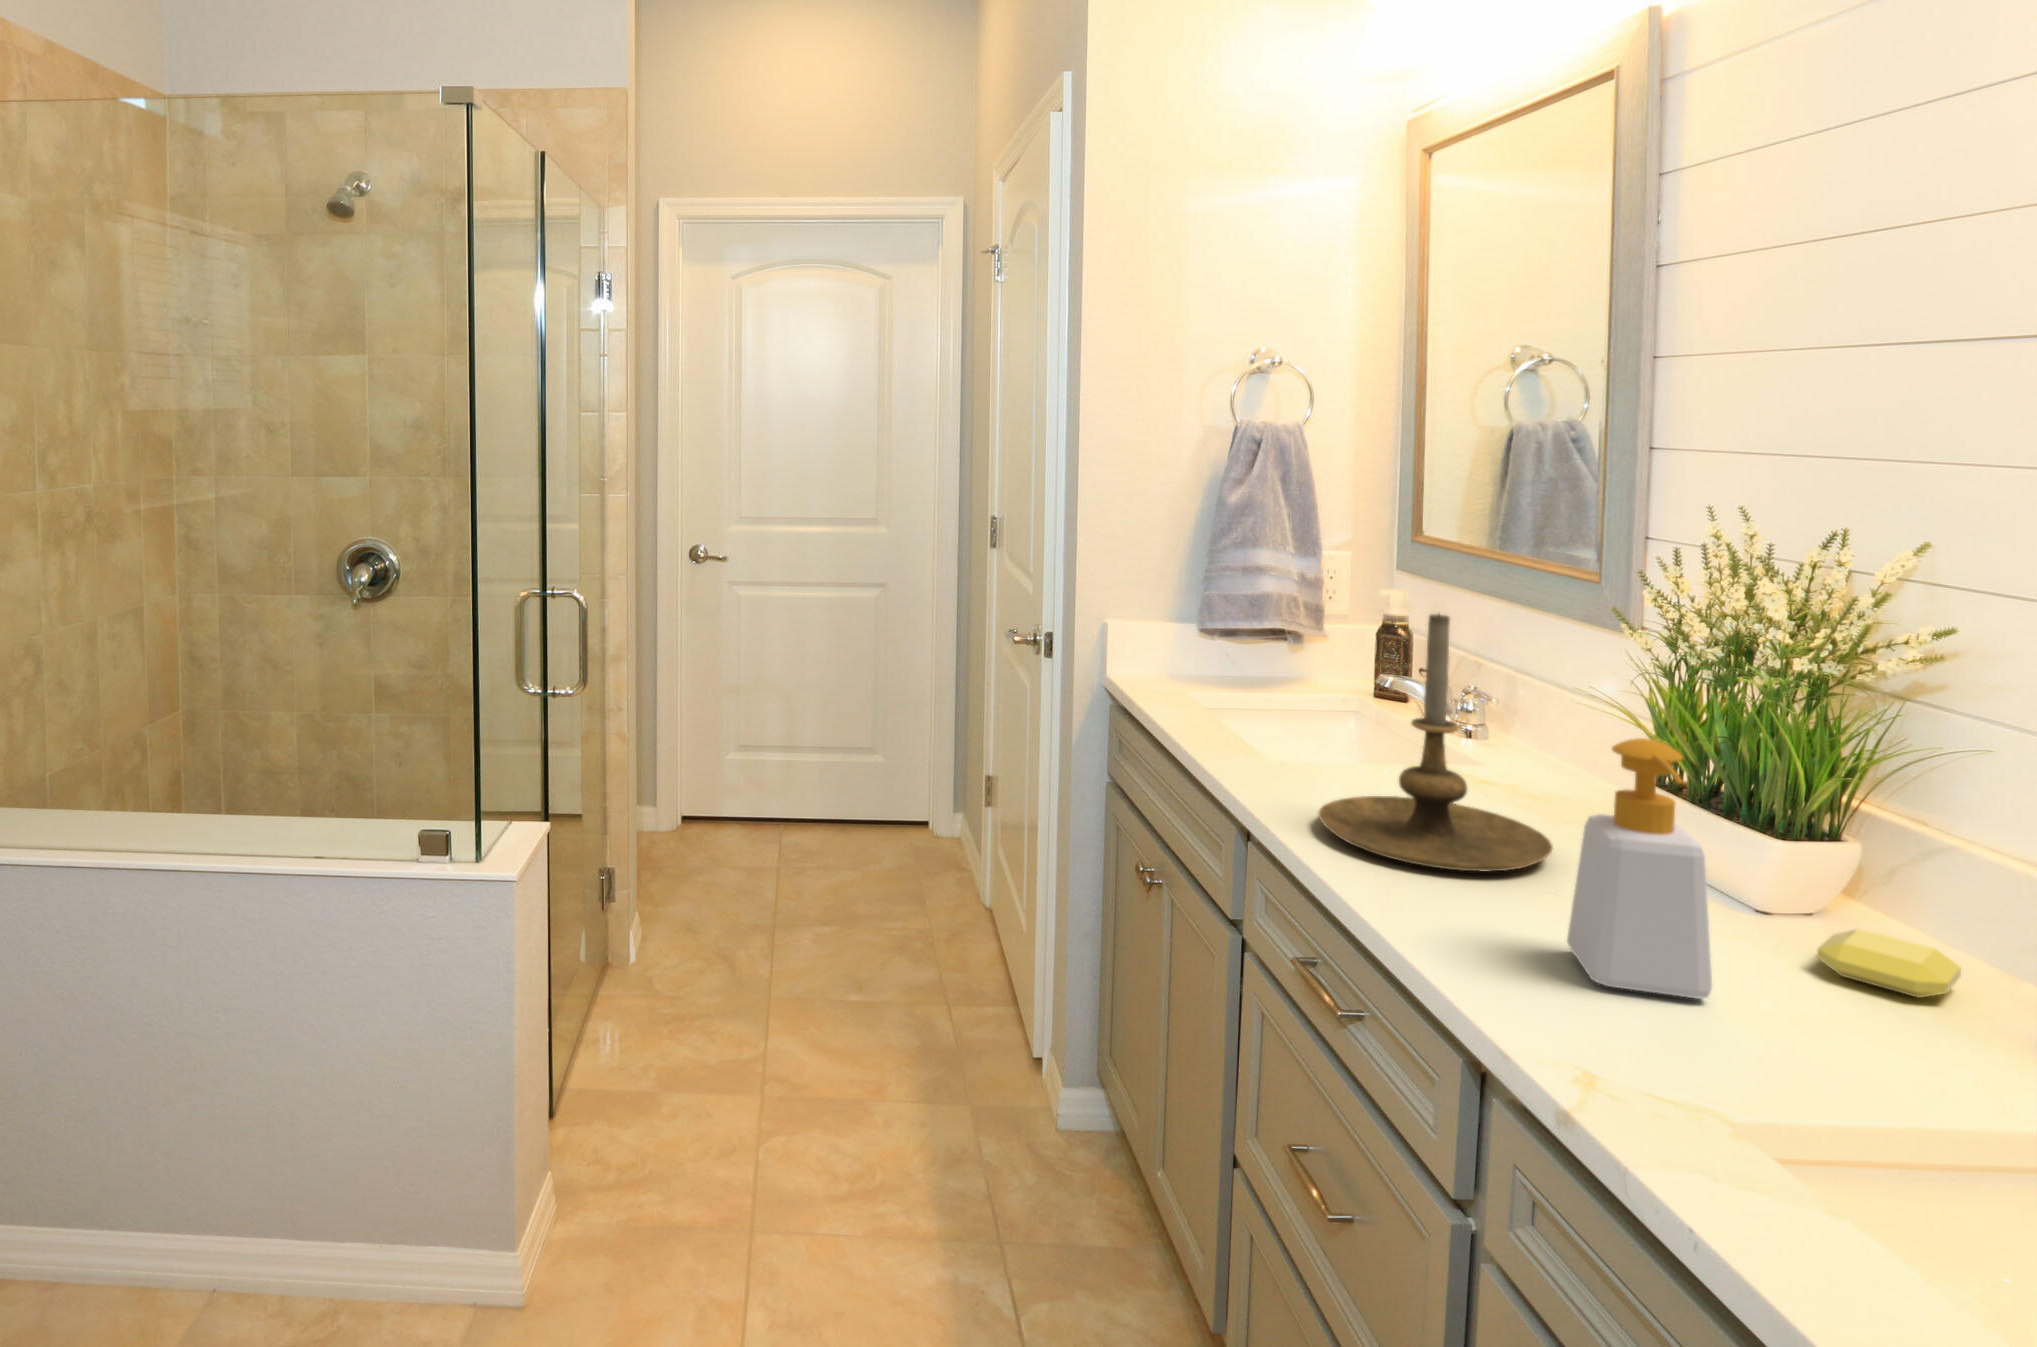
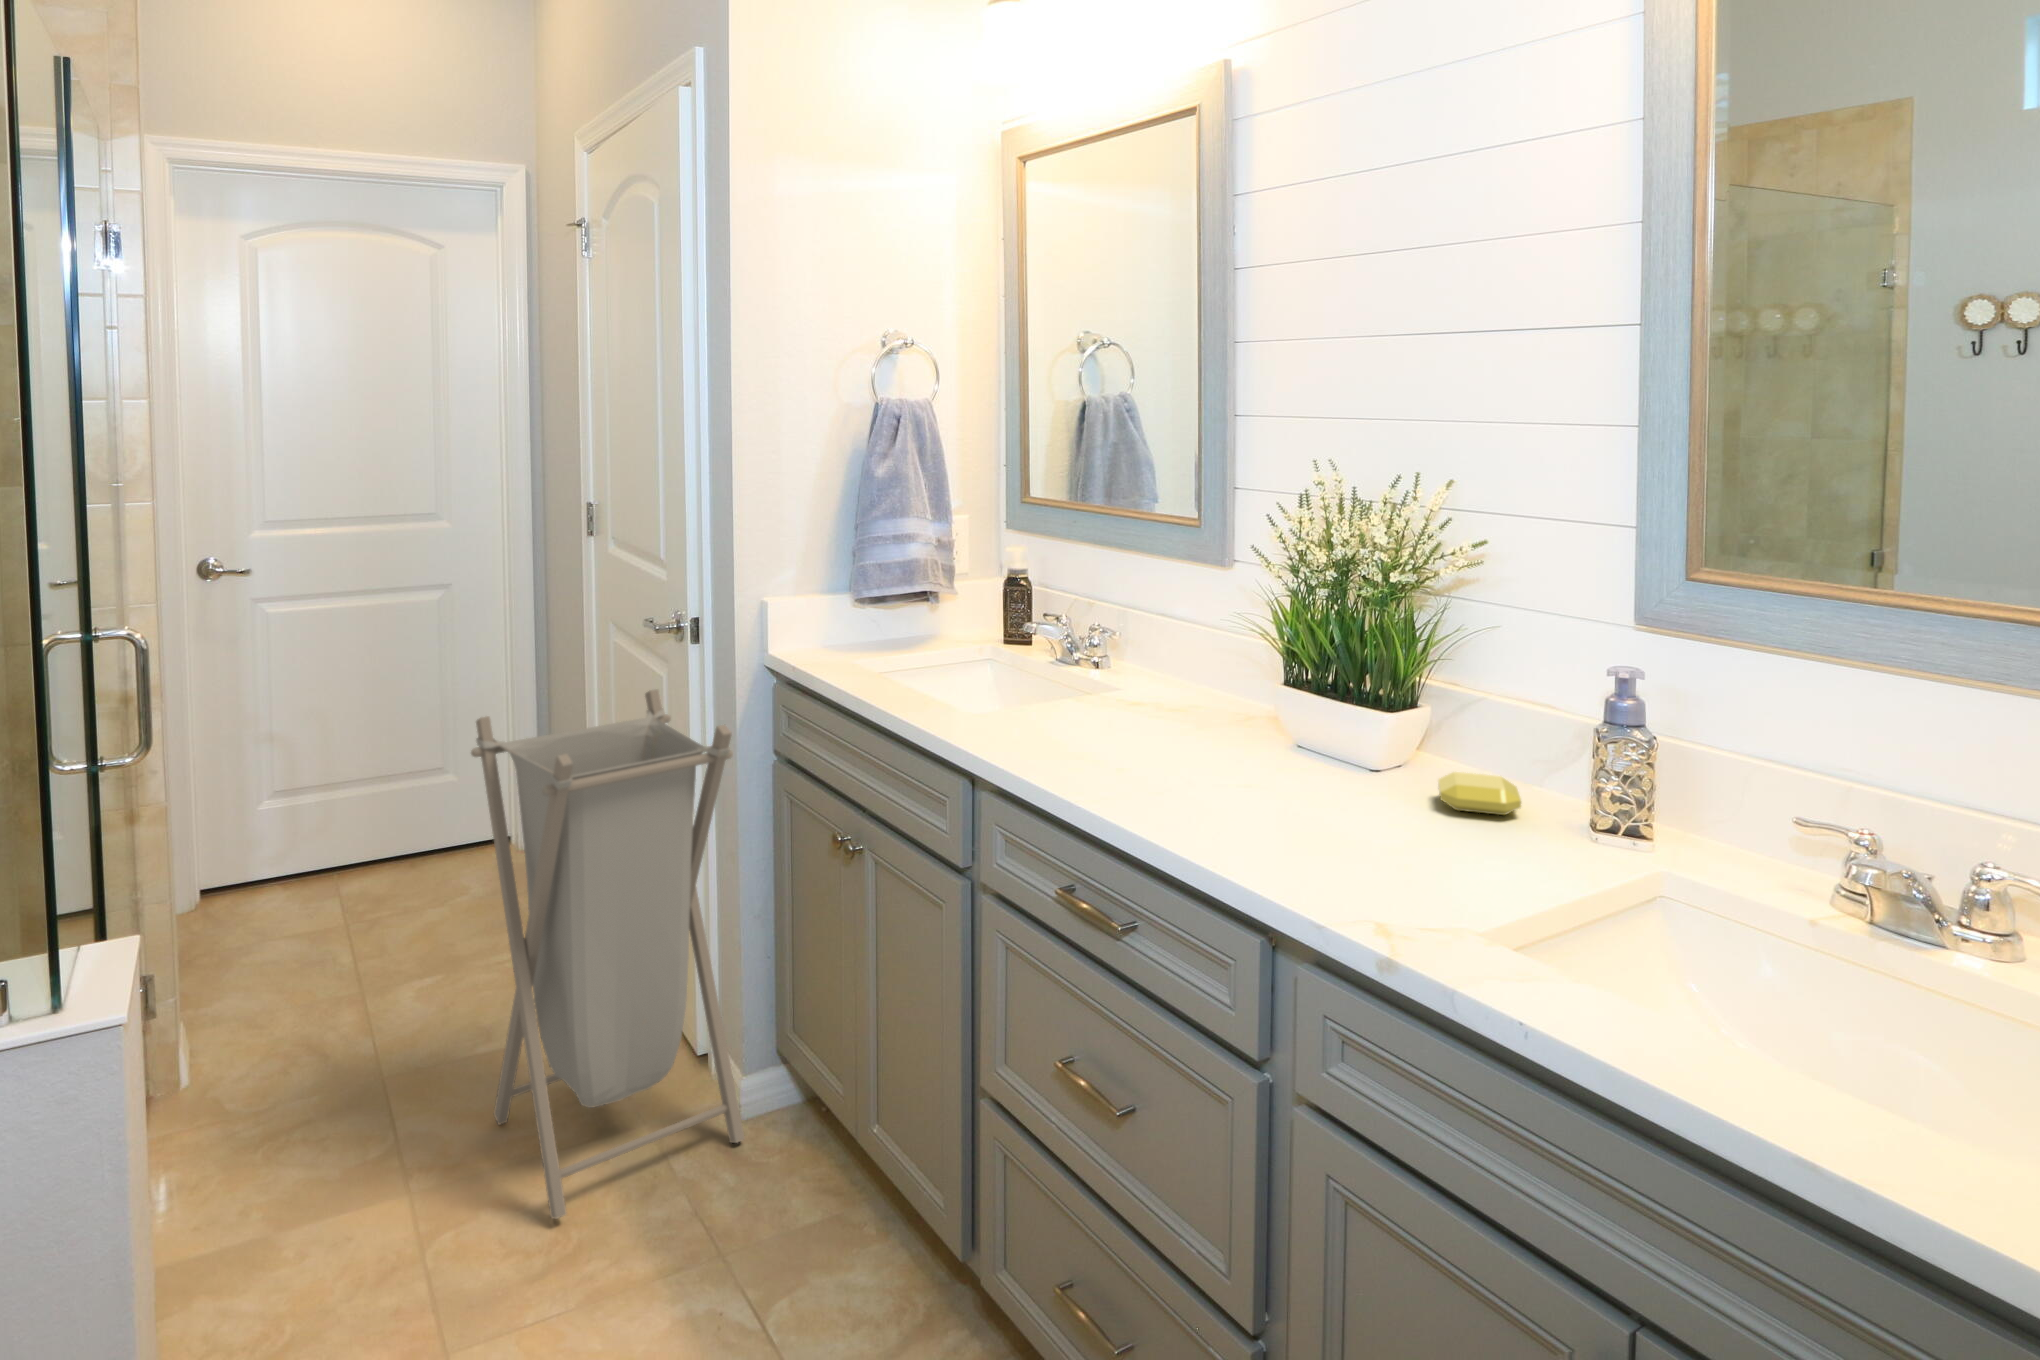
candle holder: present [1318,614,1553,871] -> none [1048,558,1232,784]
laundry hamper: none [838,698,1065,1157] -> present [471,689,744,1219]
soap bottle: present [1567,738,1712,998] -> none [1300,645,1413,856]

